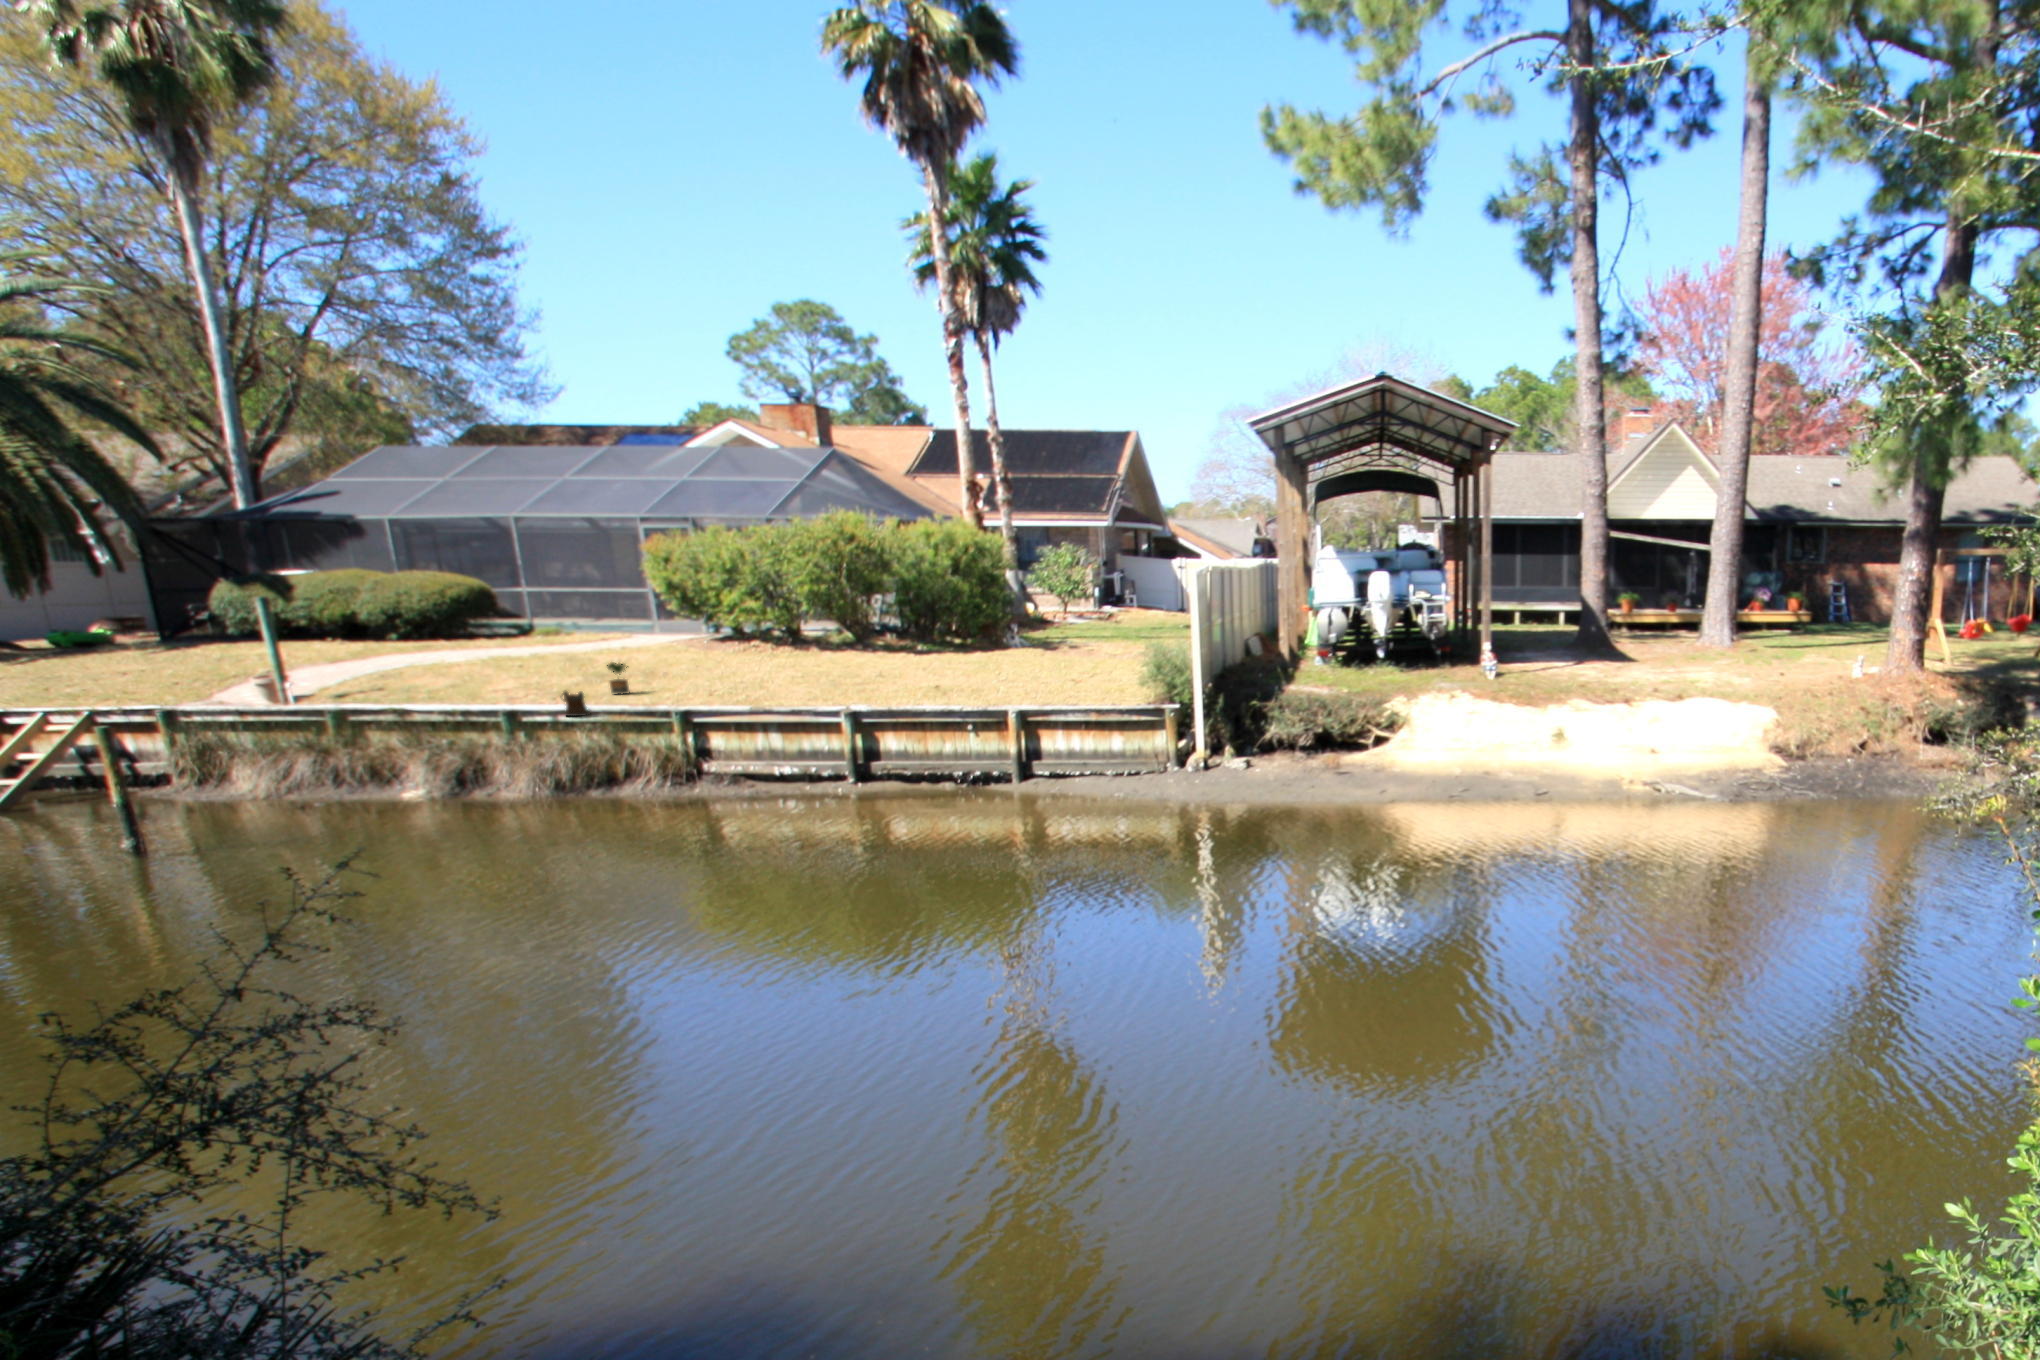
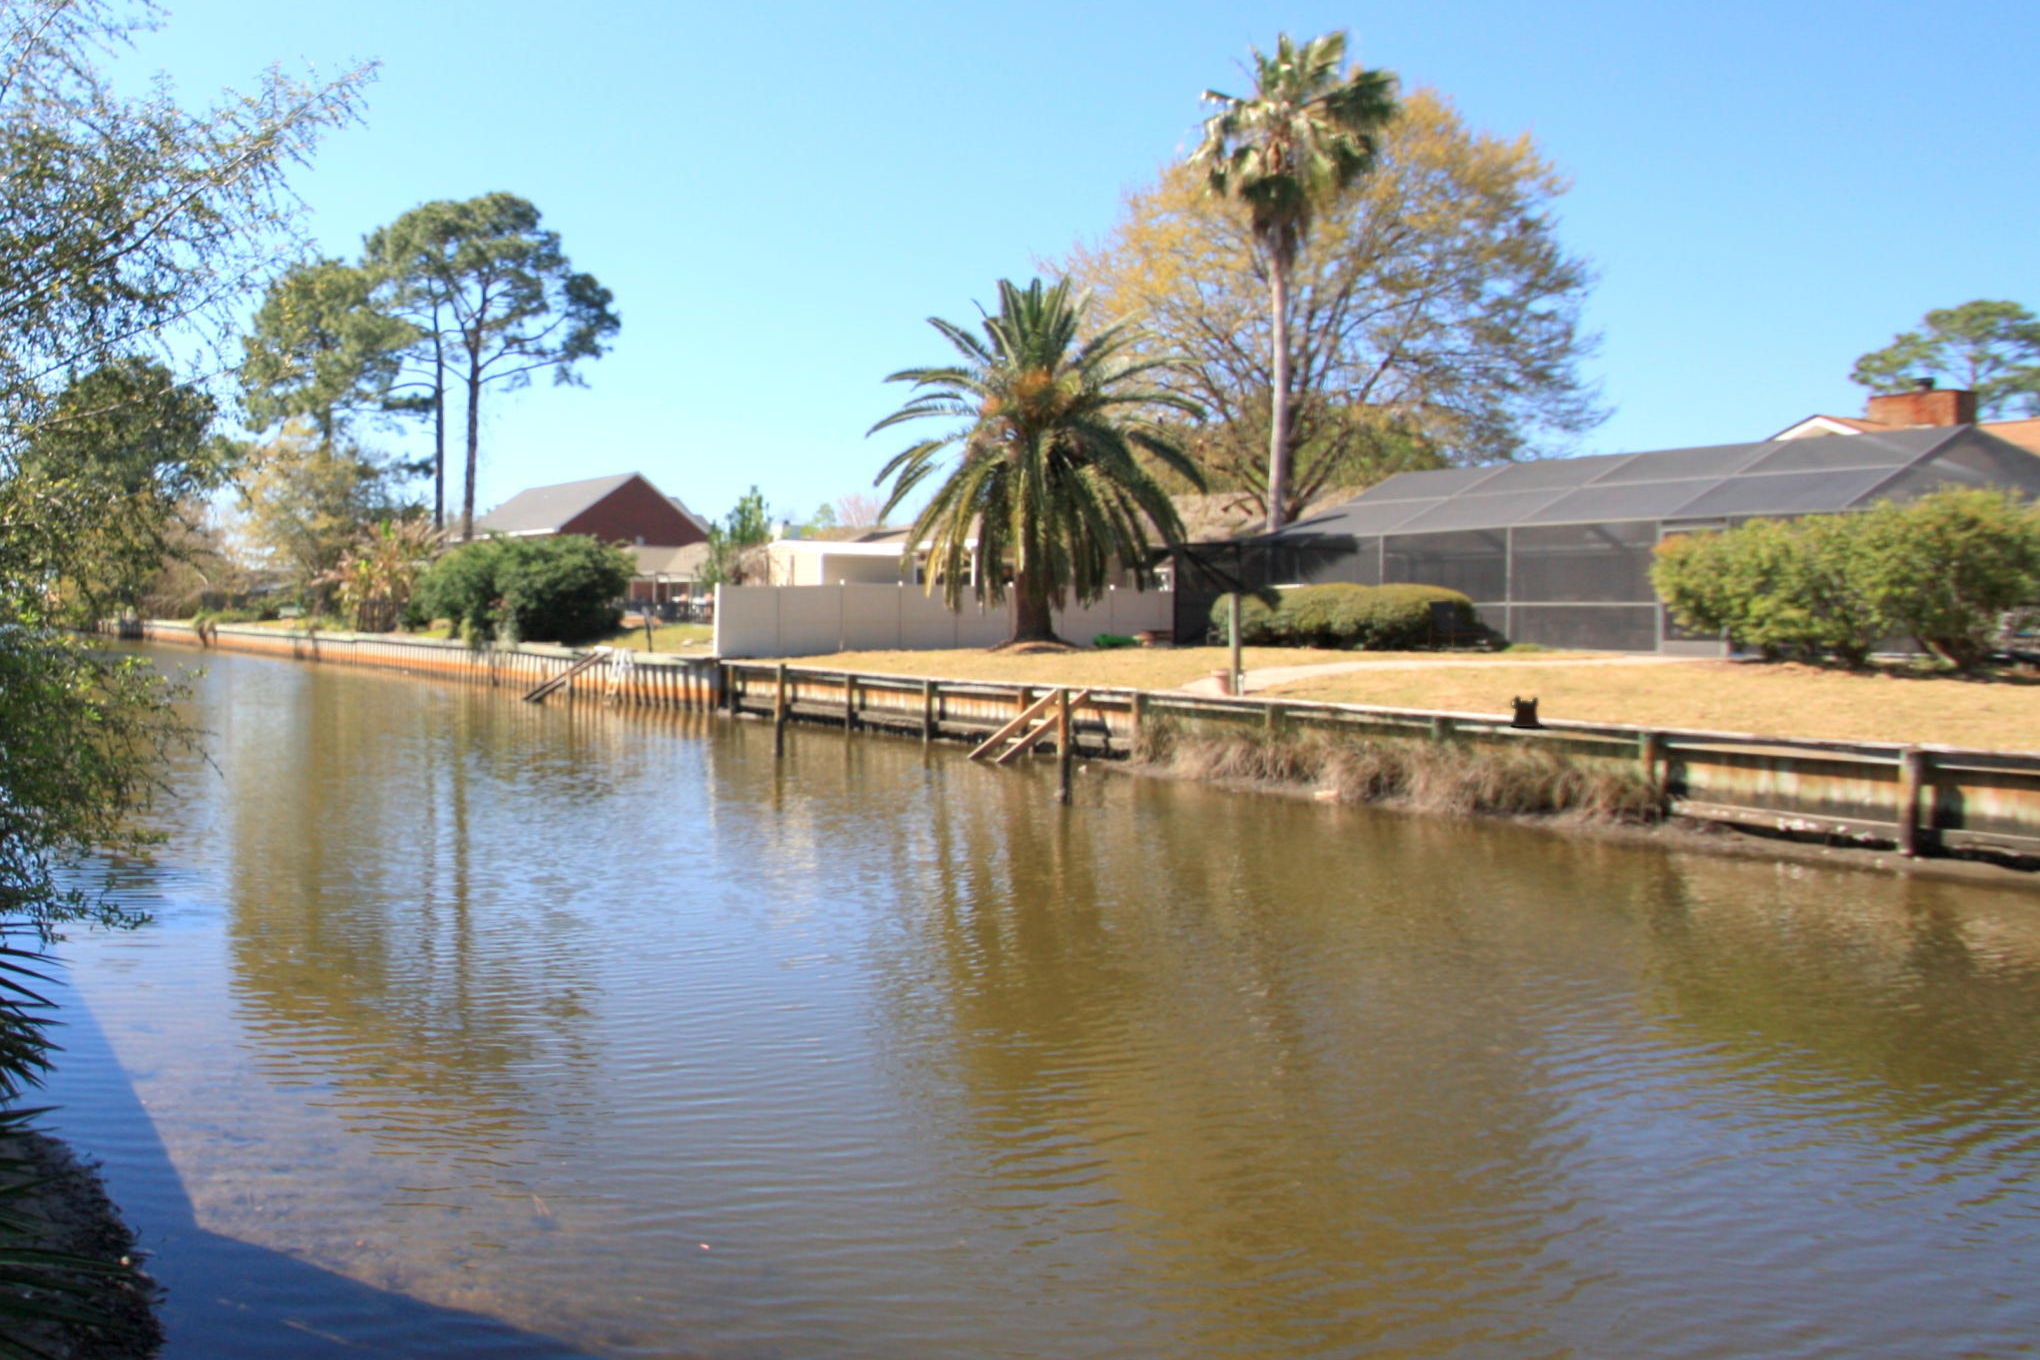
lounge chair: none [453,592,513,634] -> present [1428,601,1485,644]
potted tree: present [607,662,629,694] -> none [1574,669,1605,710]

